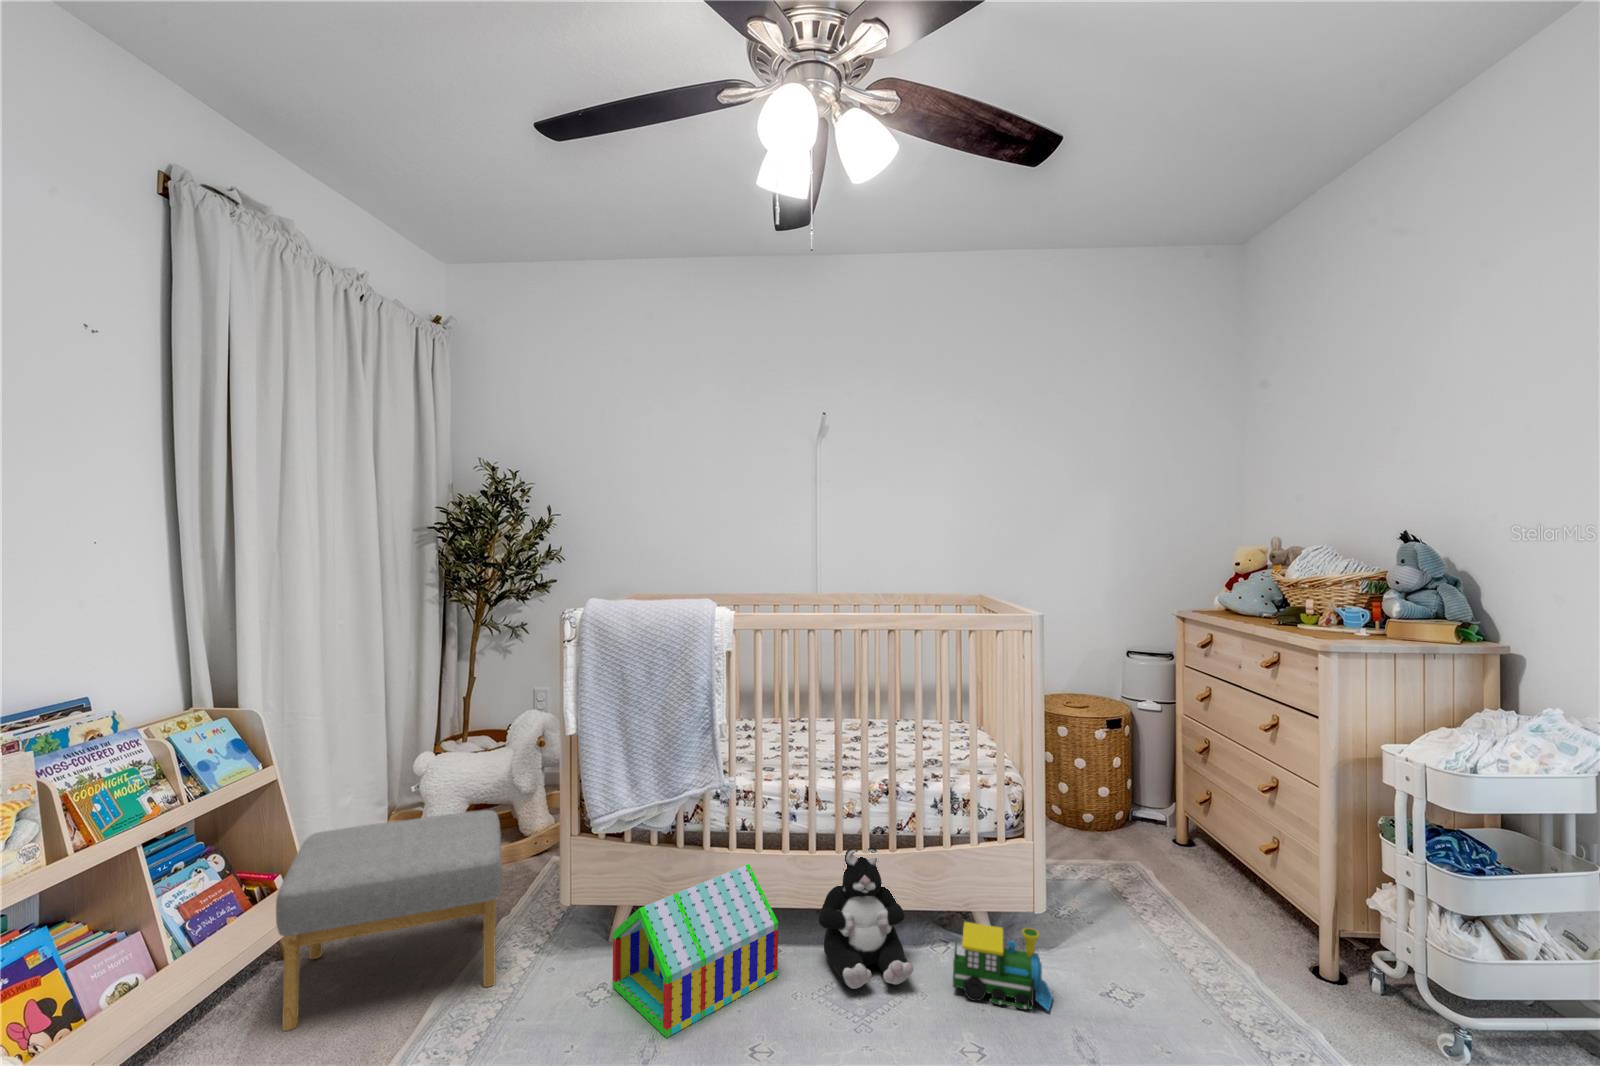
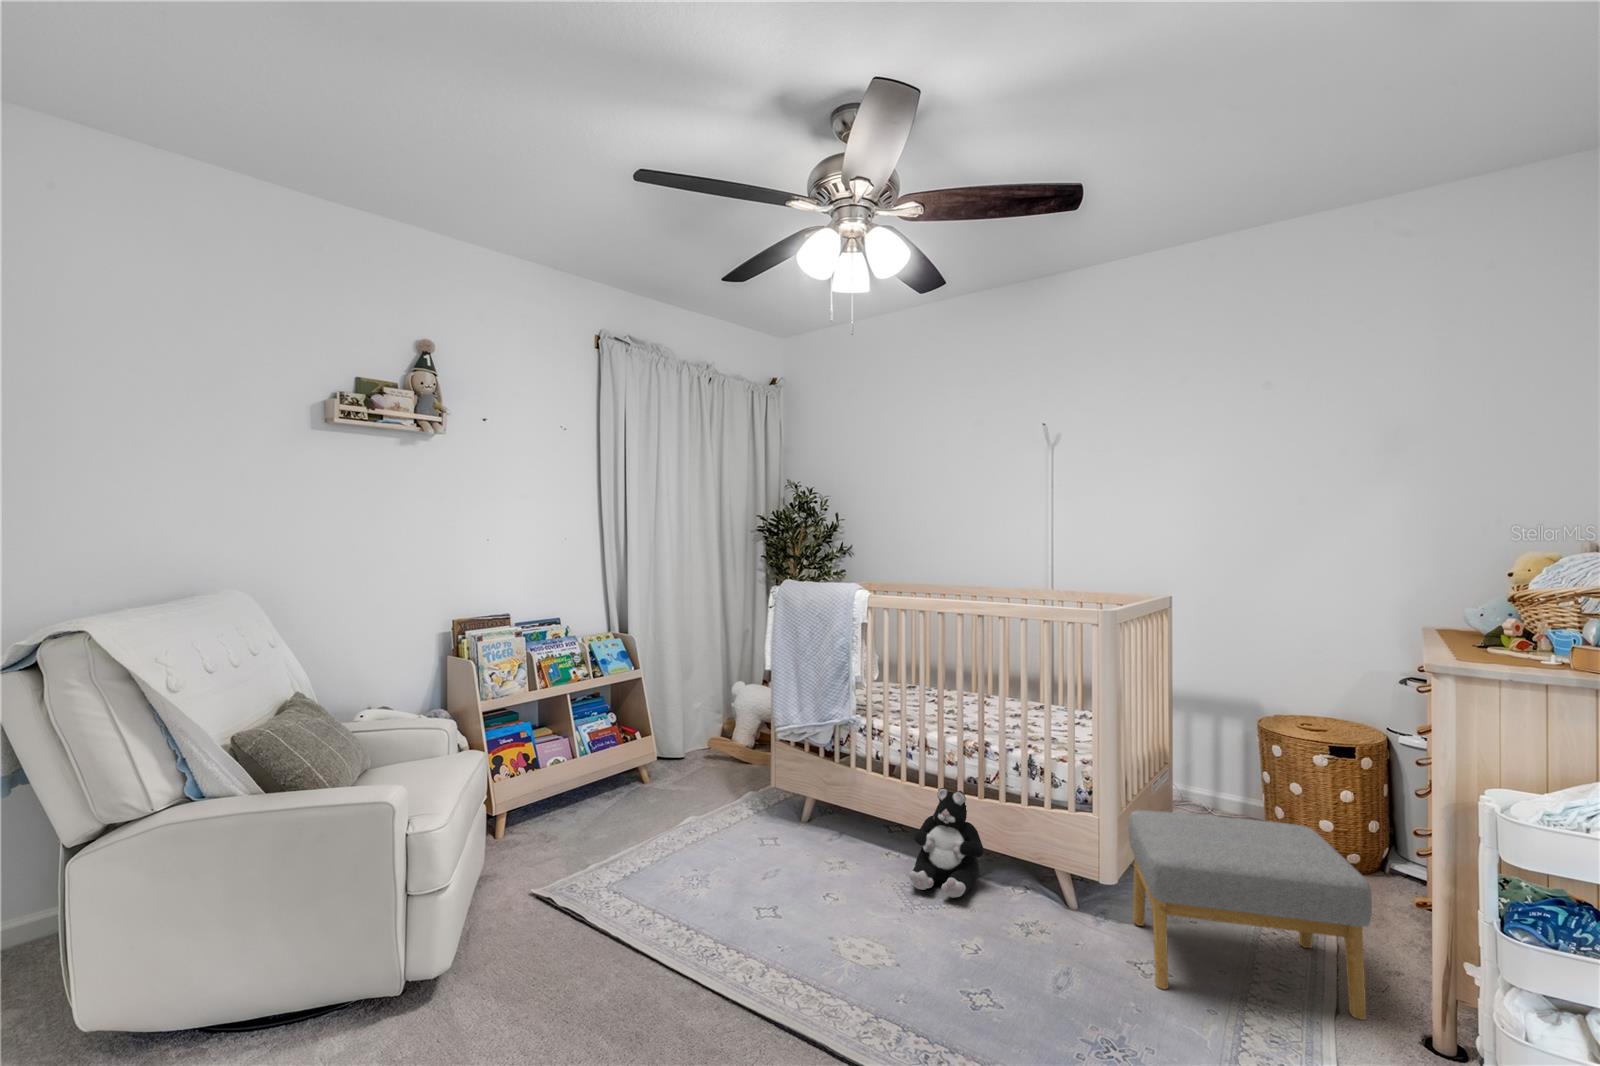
footstool: present [276,810,502,1031] -> present [1128,810,1372,1020]
toy house: present [612,864,778,1038] -> none [777,782,879,872]
toy train: present [953,922,1053,1011] -> none [993,867,1084,955]

